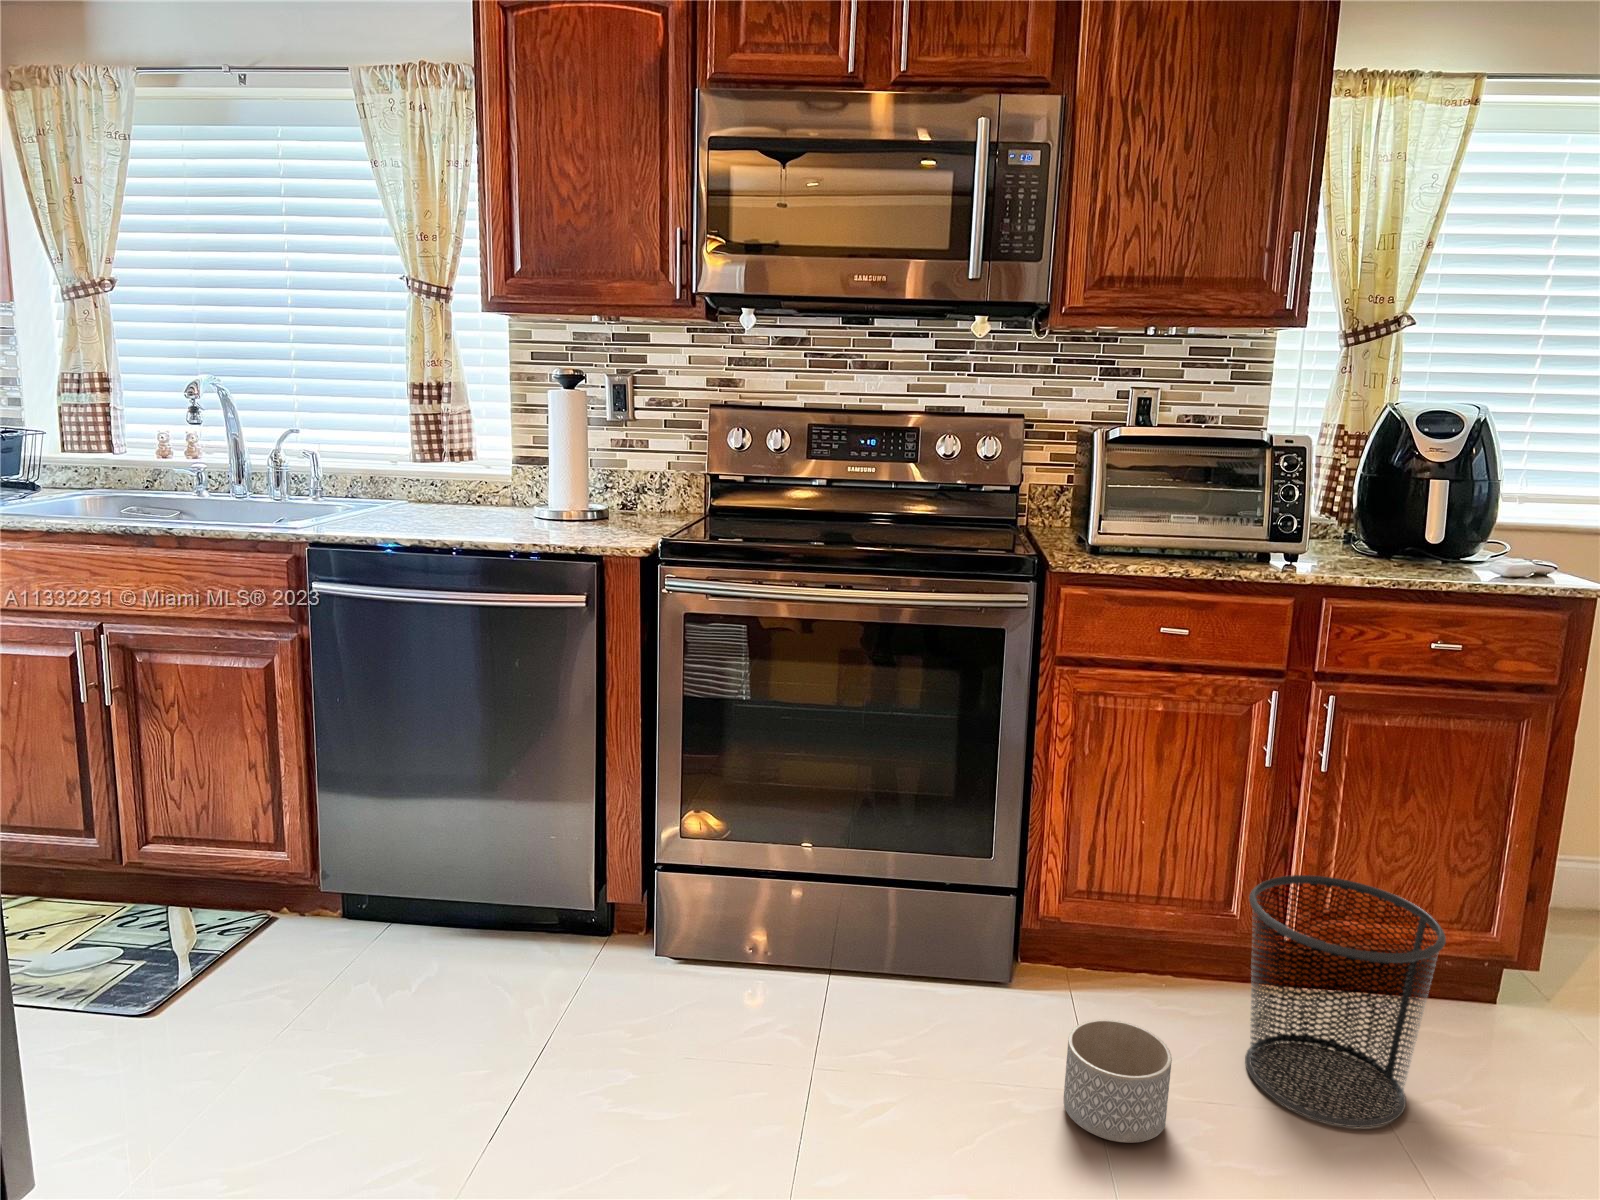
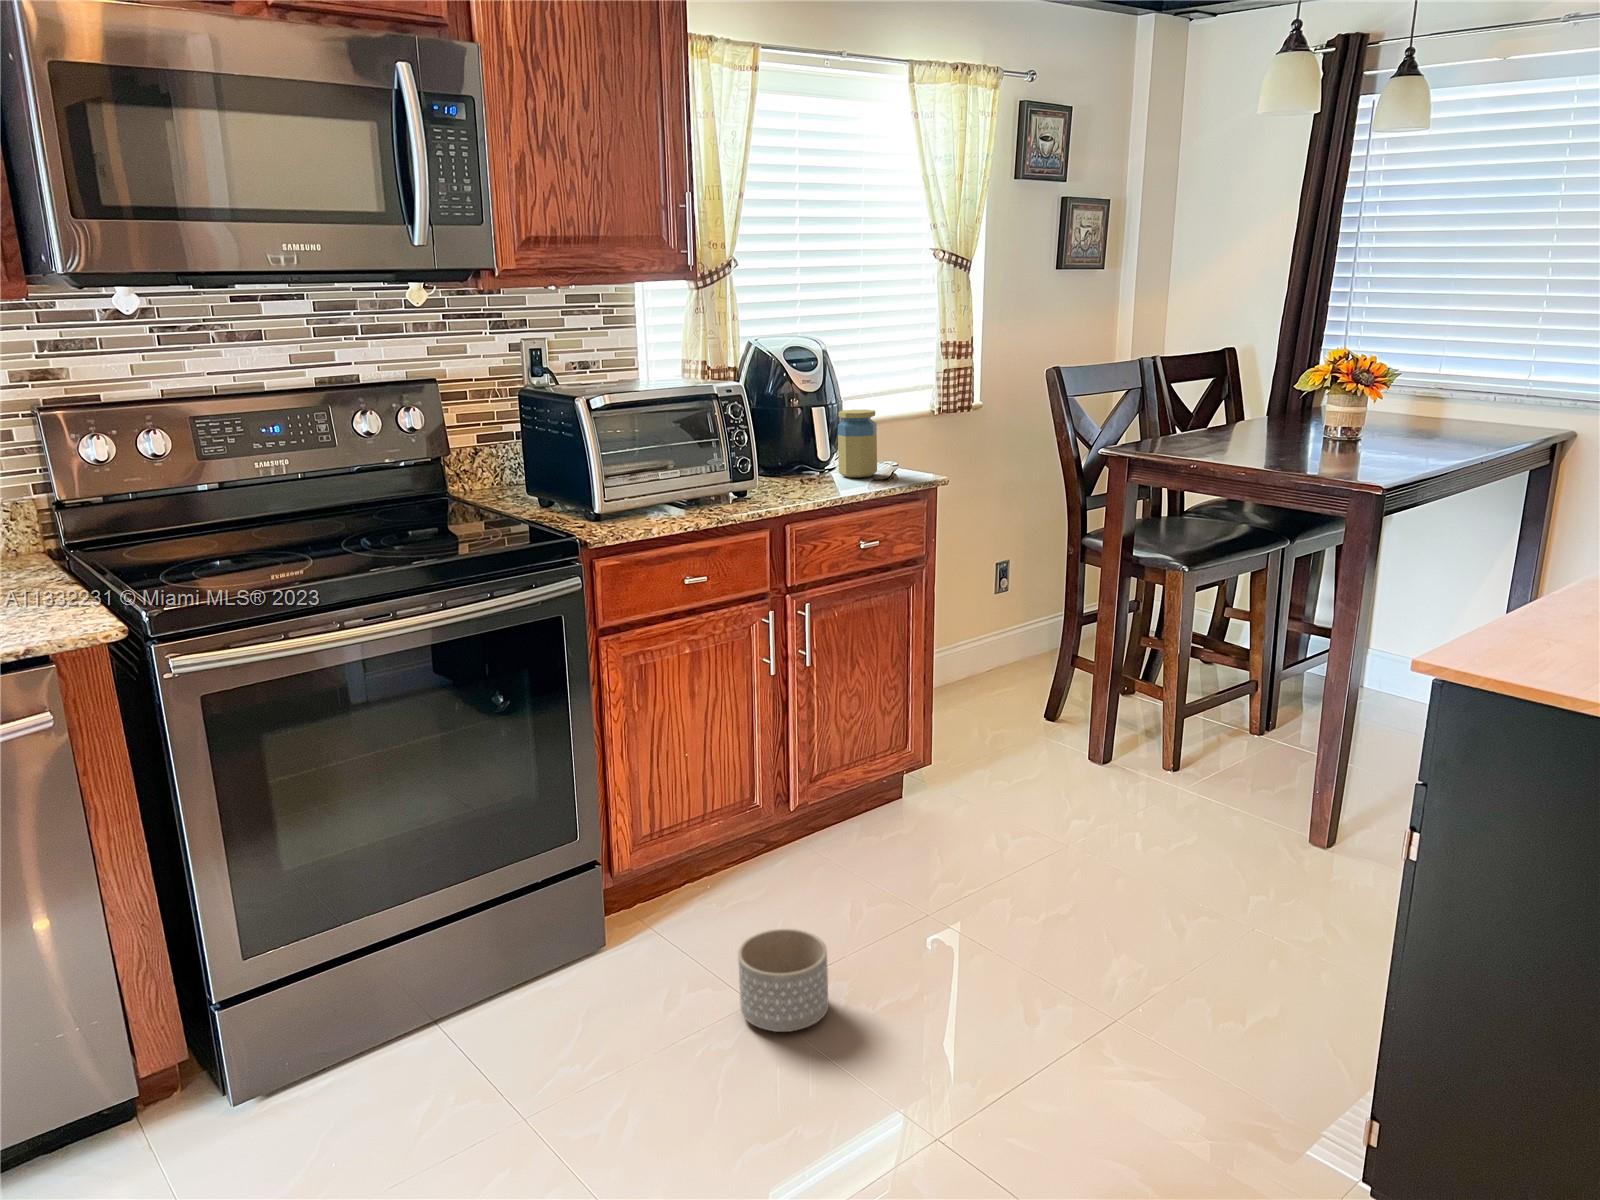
jar: none [1451,491,1516,573] -> present [838,410,877,477]
waste bin: present [1245,875,1446,1127] -> none [801,747,946,941]

